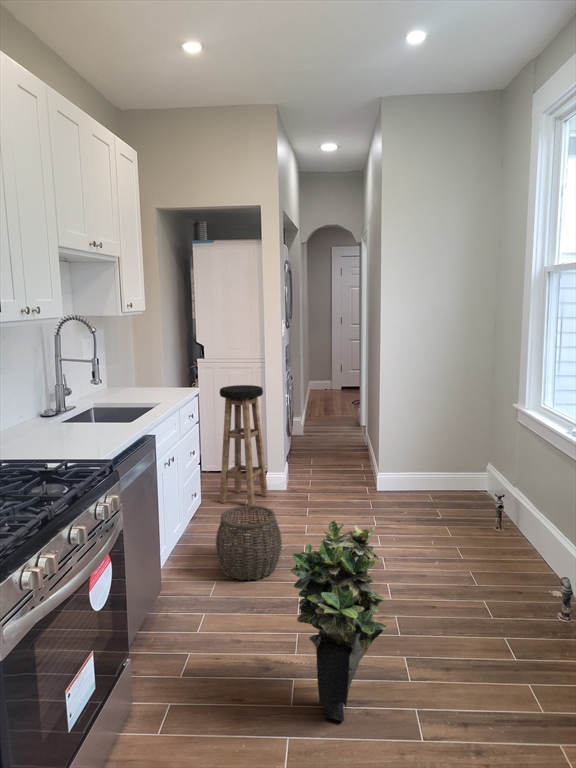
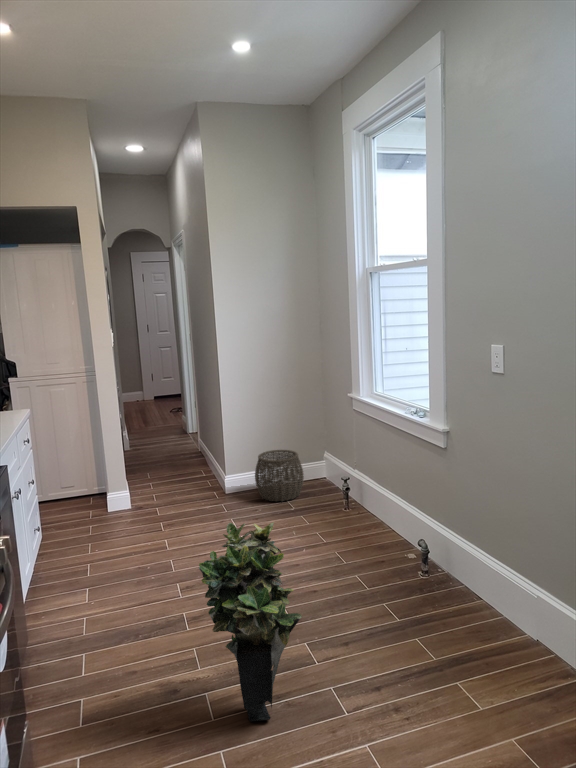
bar stool: present [220,385,268,505] -> none [49,401,113,534]
woven basket: present [215,505,282,580] -> present [255,450,304,501]

